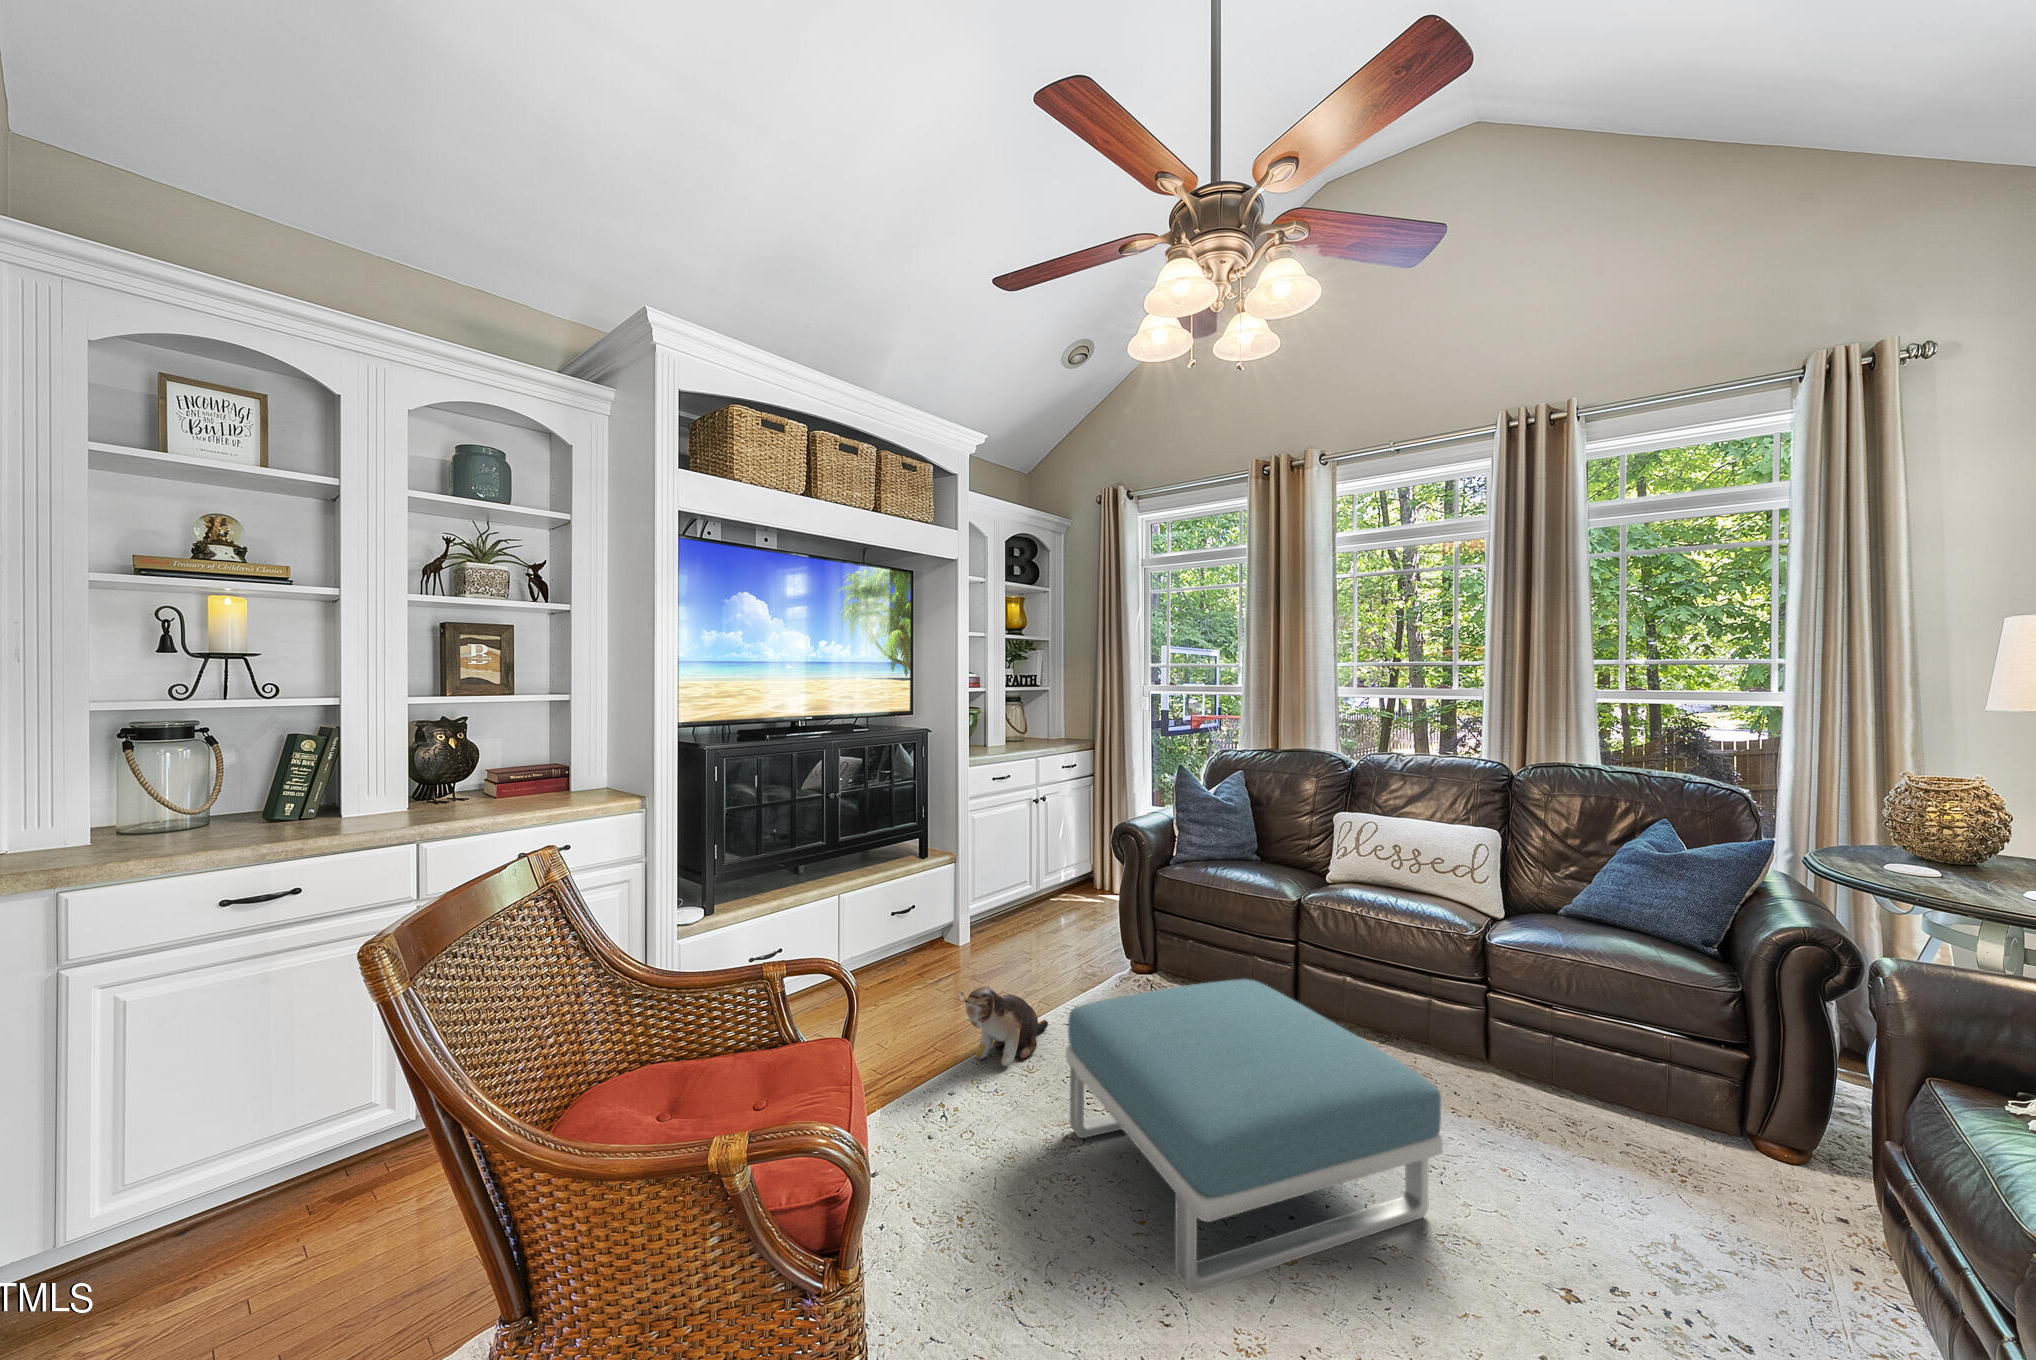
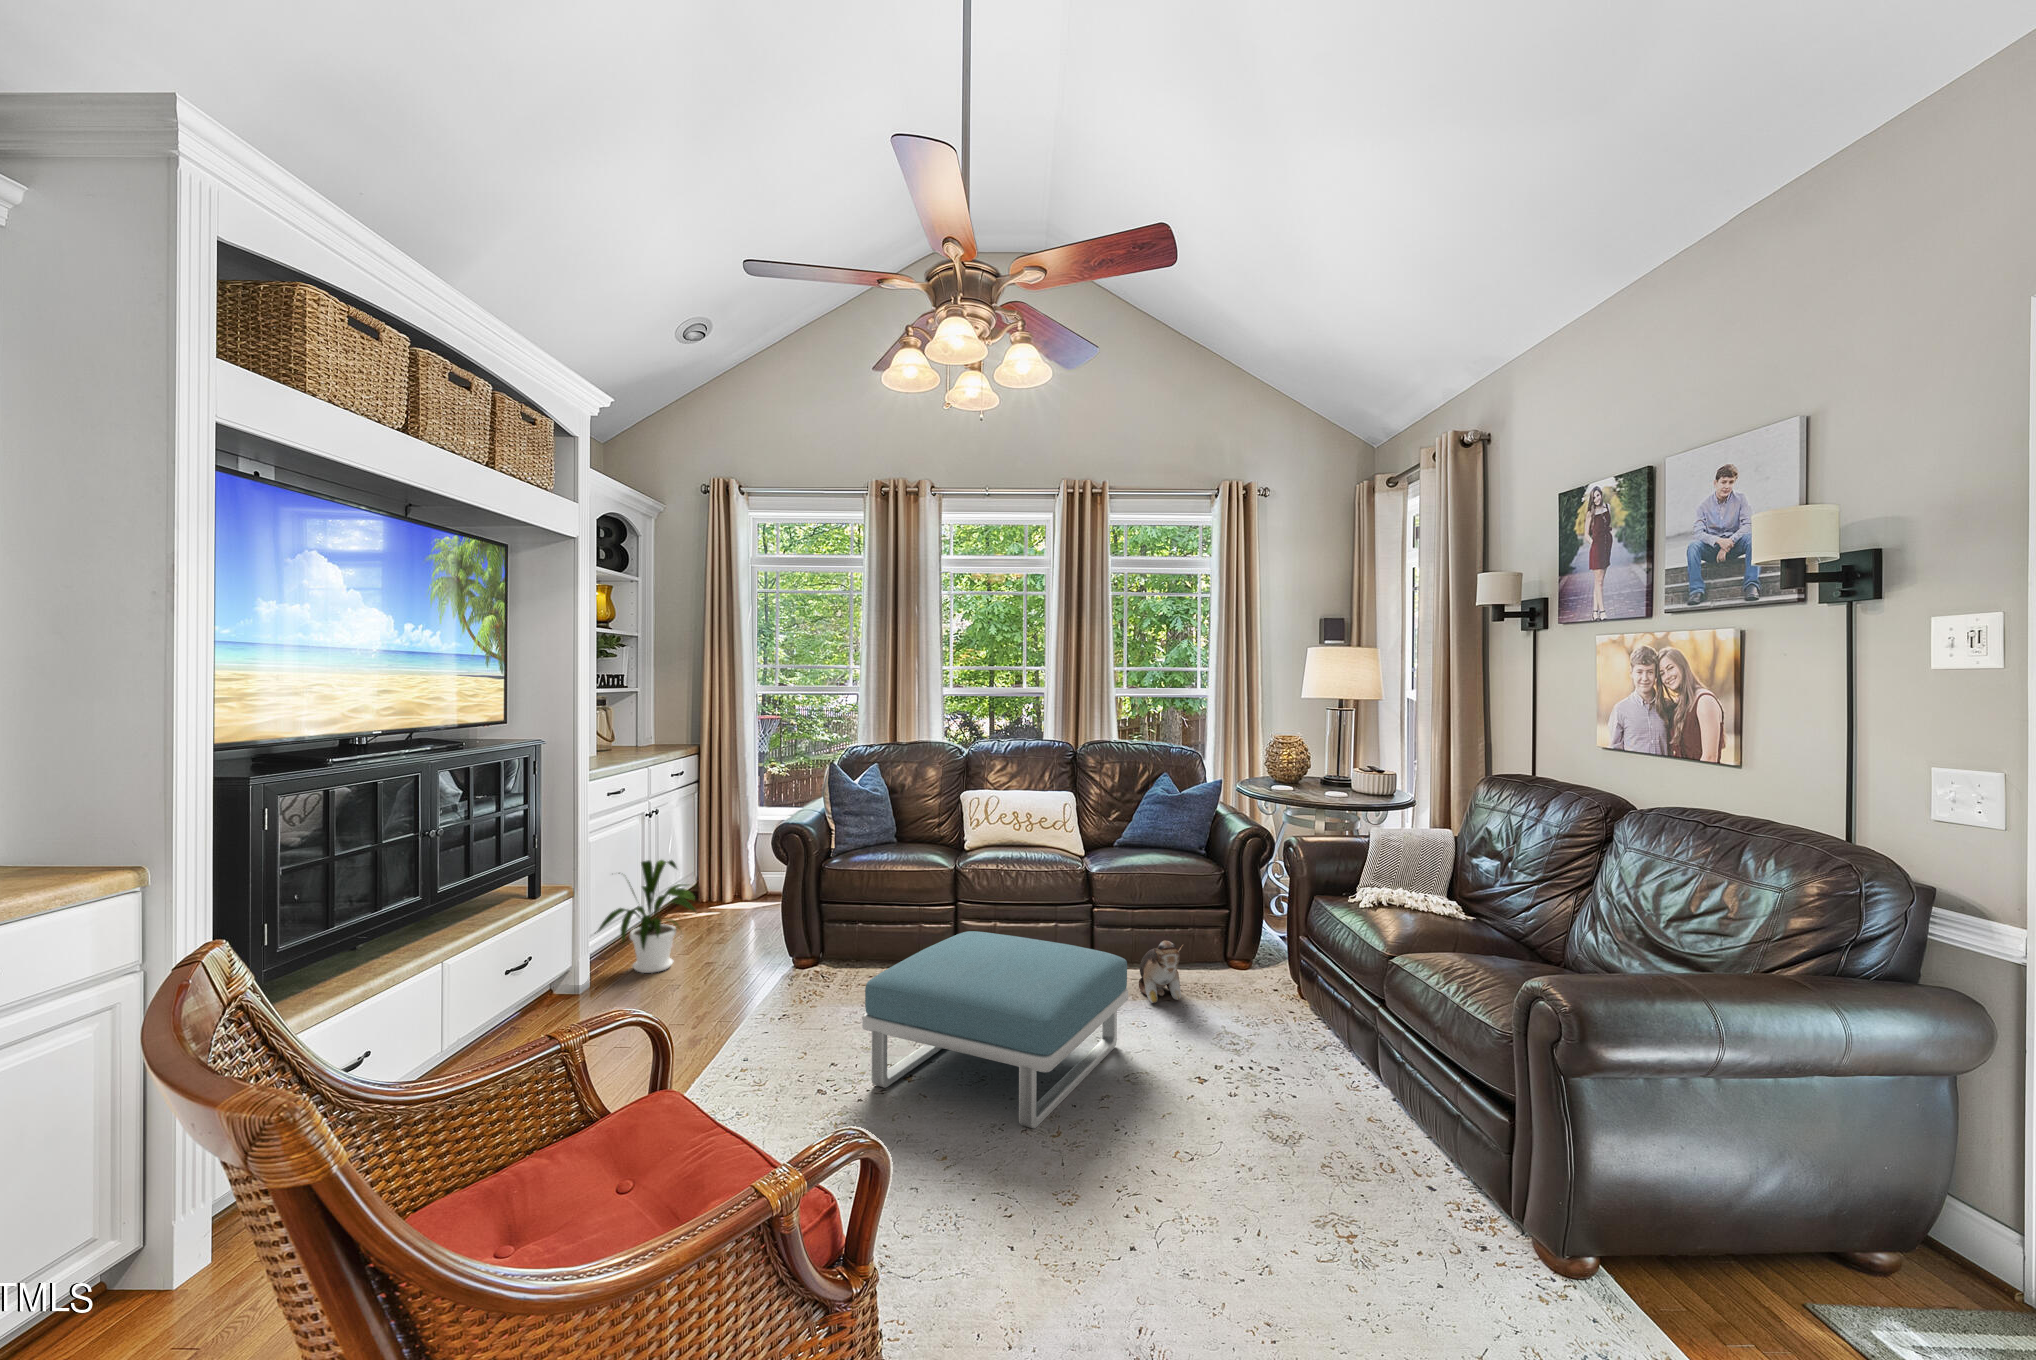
house plant: none [976,839,1069,939] -> present [598,860,696,973]
plush toy: present [957,986,1048,1066] -> present [1139,940,1183,1003]

